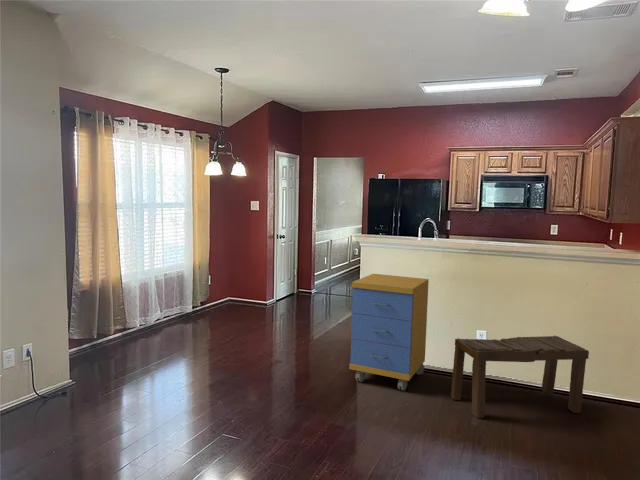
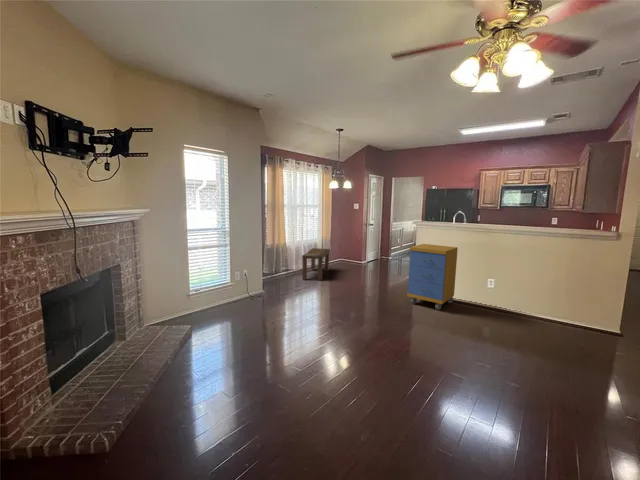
bench: present [451,335,589,418] -> present [302,248,330,280]

